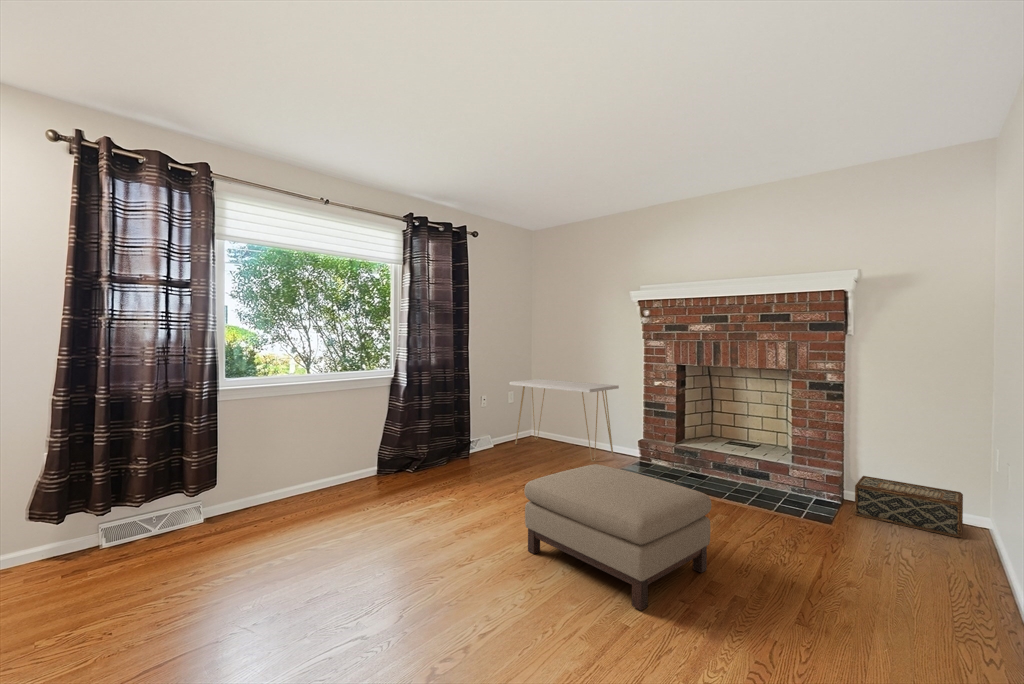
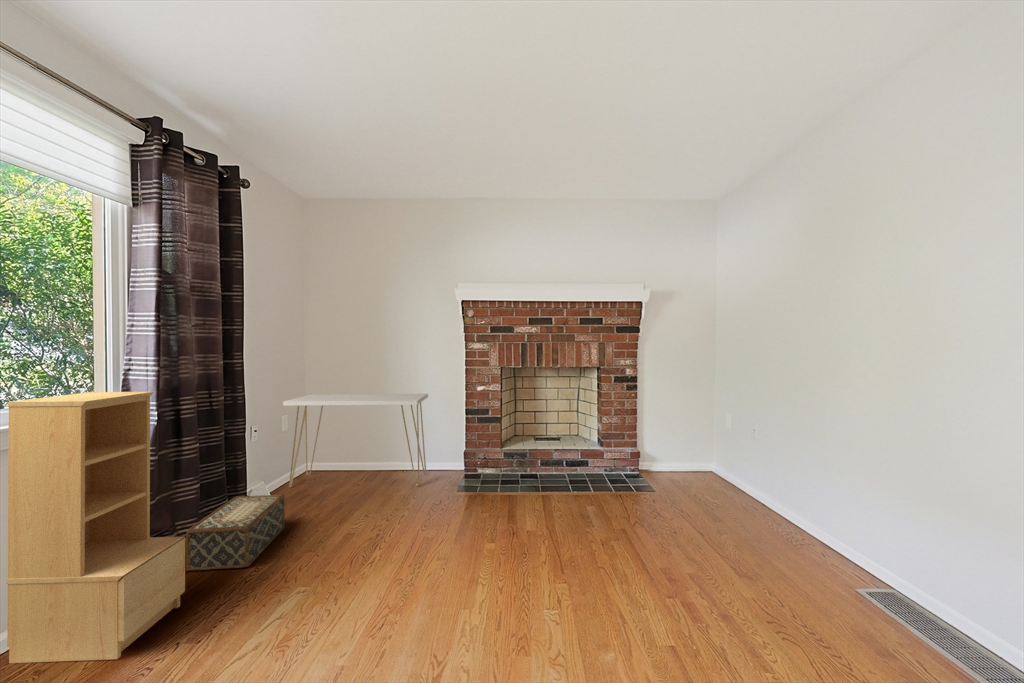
bookshelf: none [338,366,403,495] -> present [7,392,185,663]
ottoman: present [524,464,711,610] -> none [518,486,716,634]
woven basket: present [855,476,963,538] -> present [186,495,284,571]

